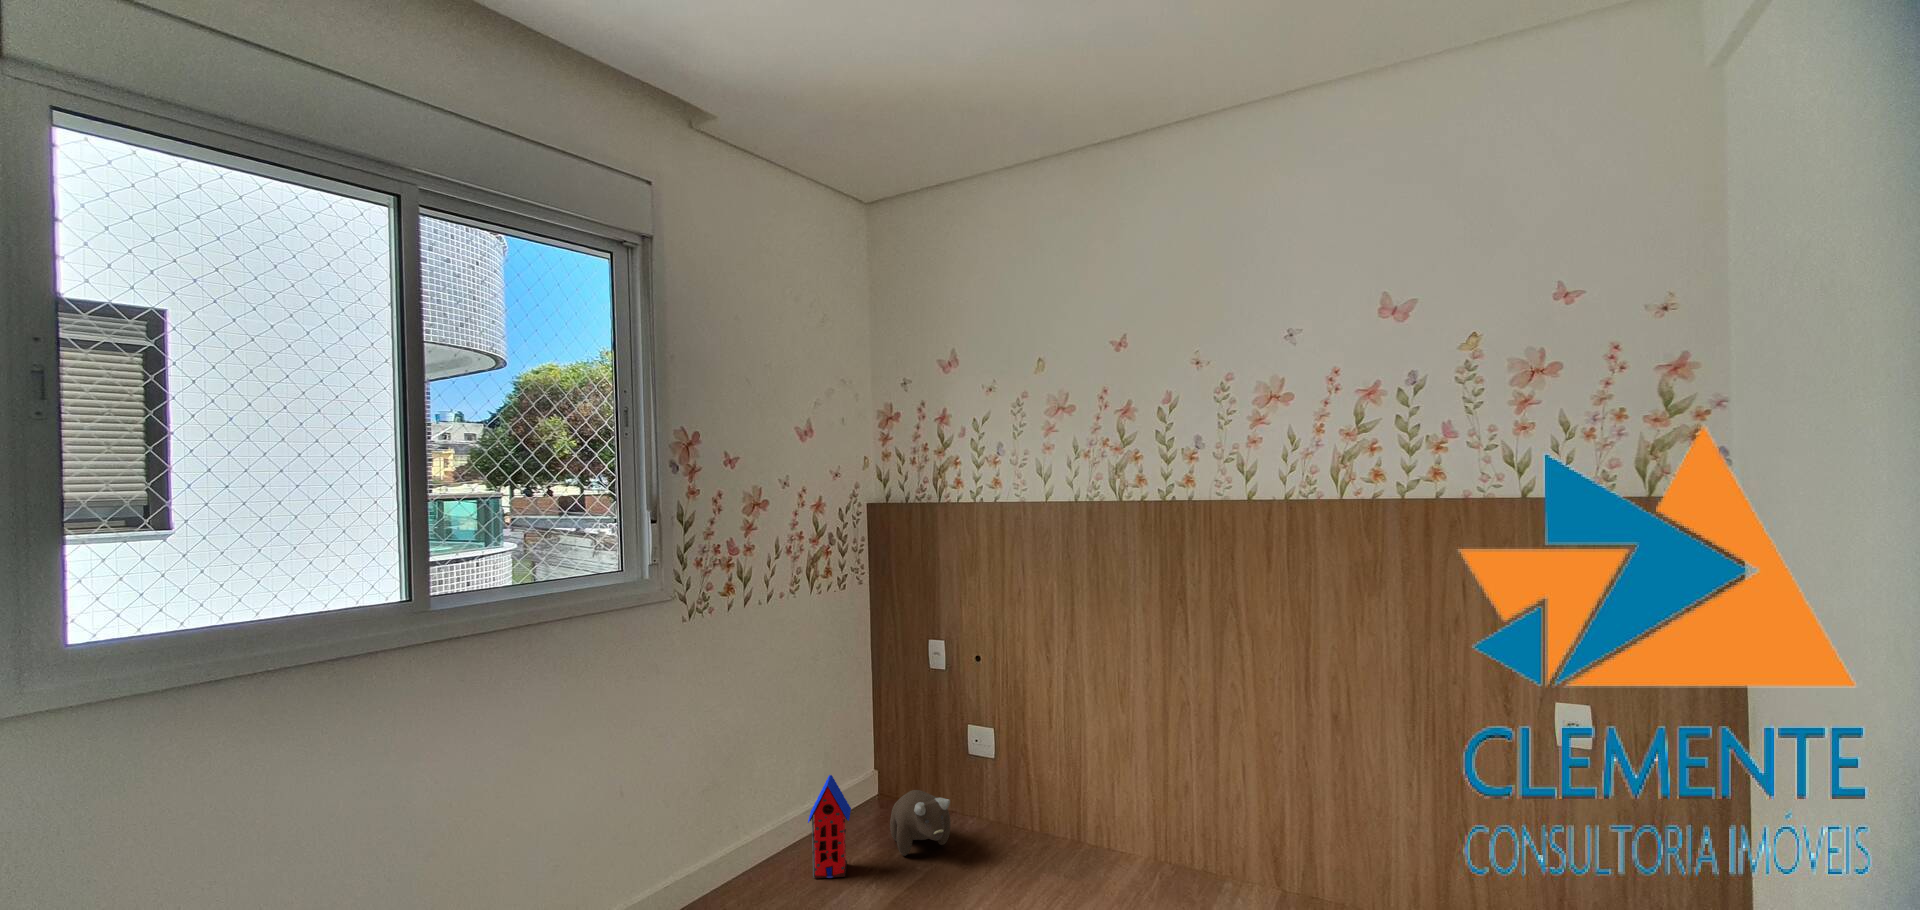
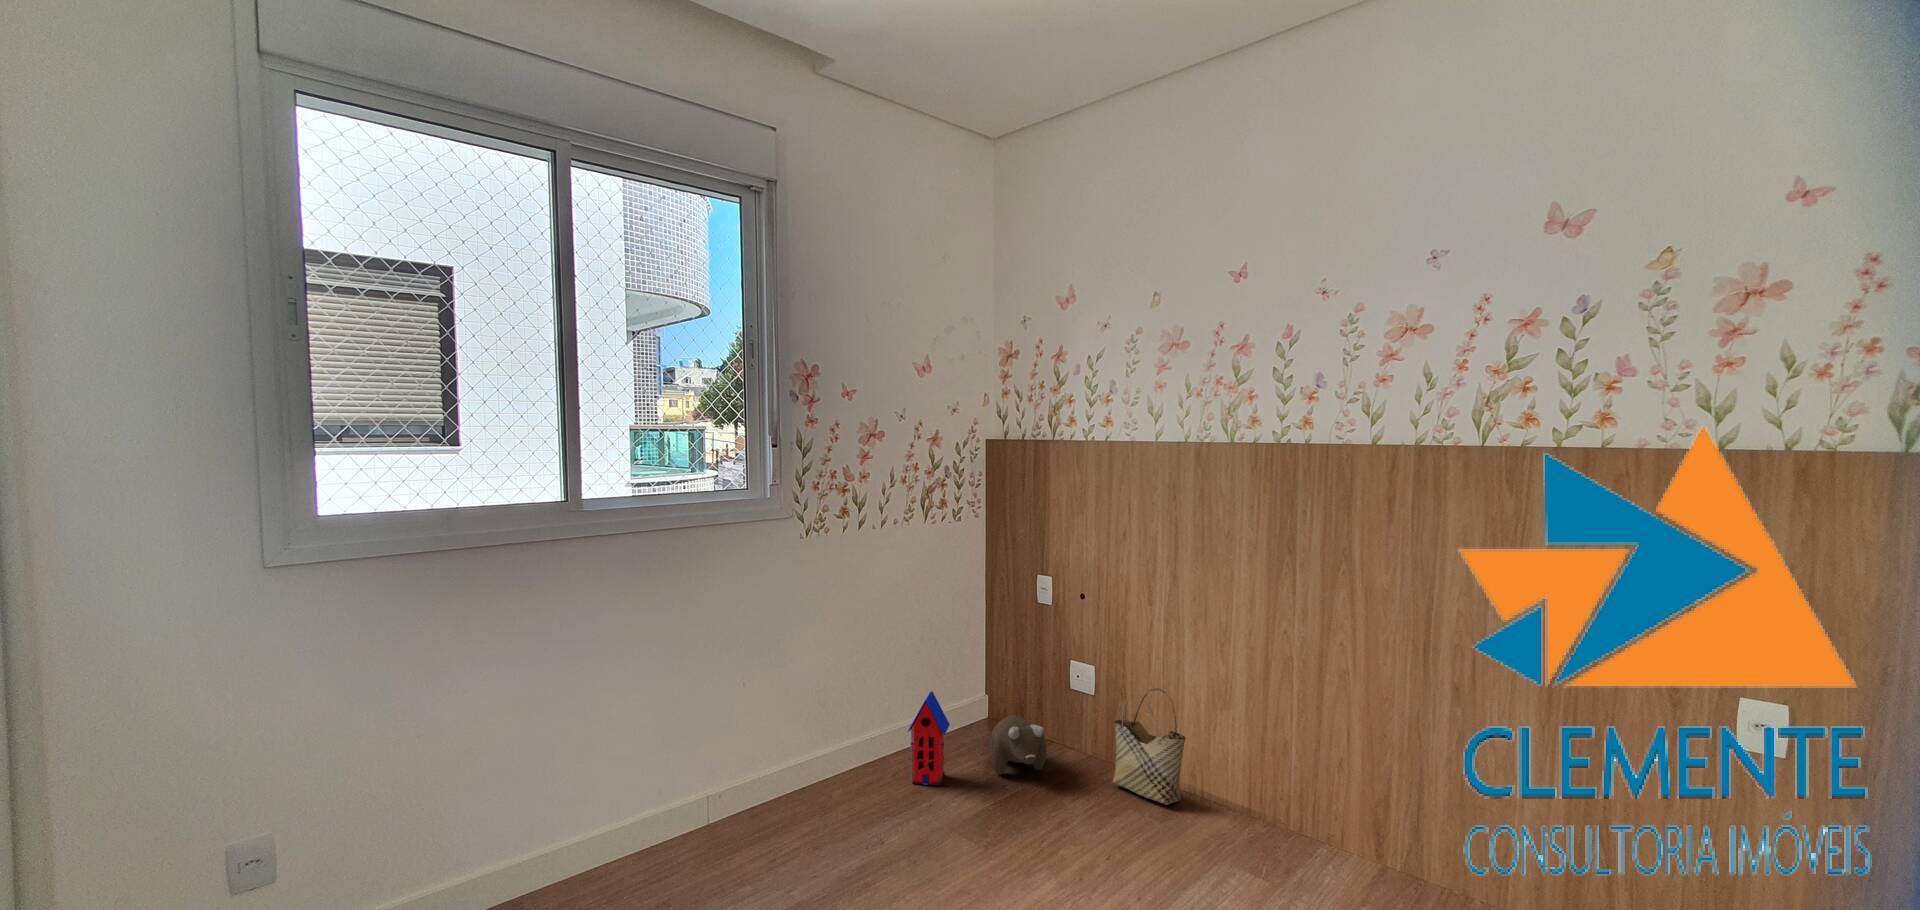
woven basket: none [1018,746,1090,863] -> present [1113,689,1185,805]

